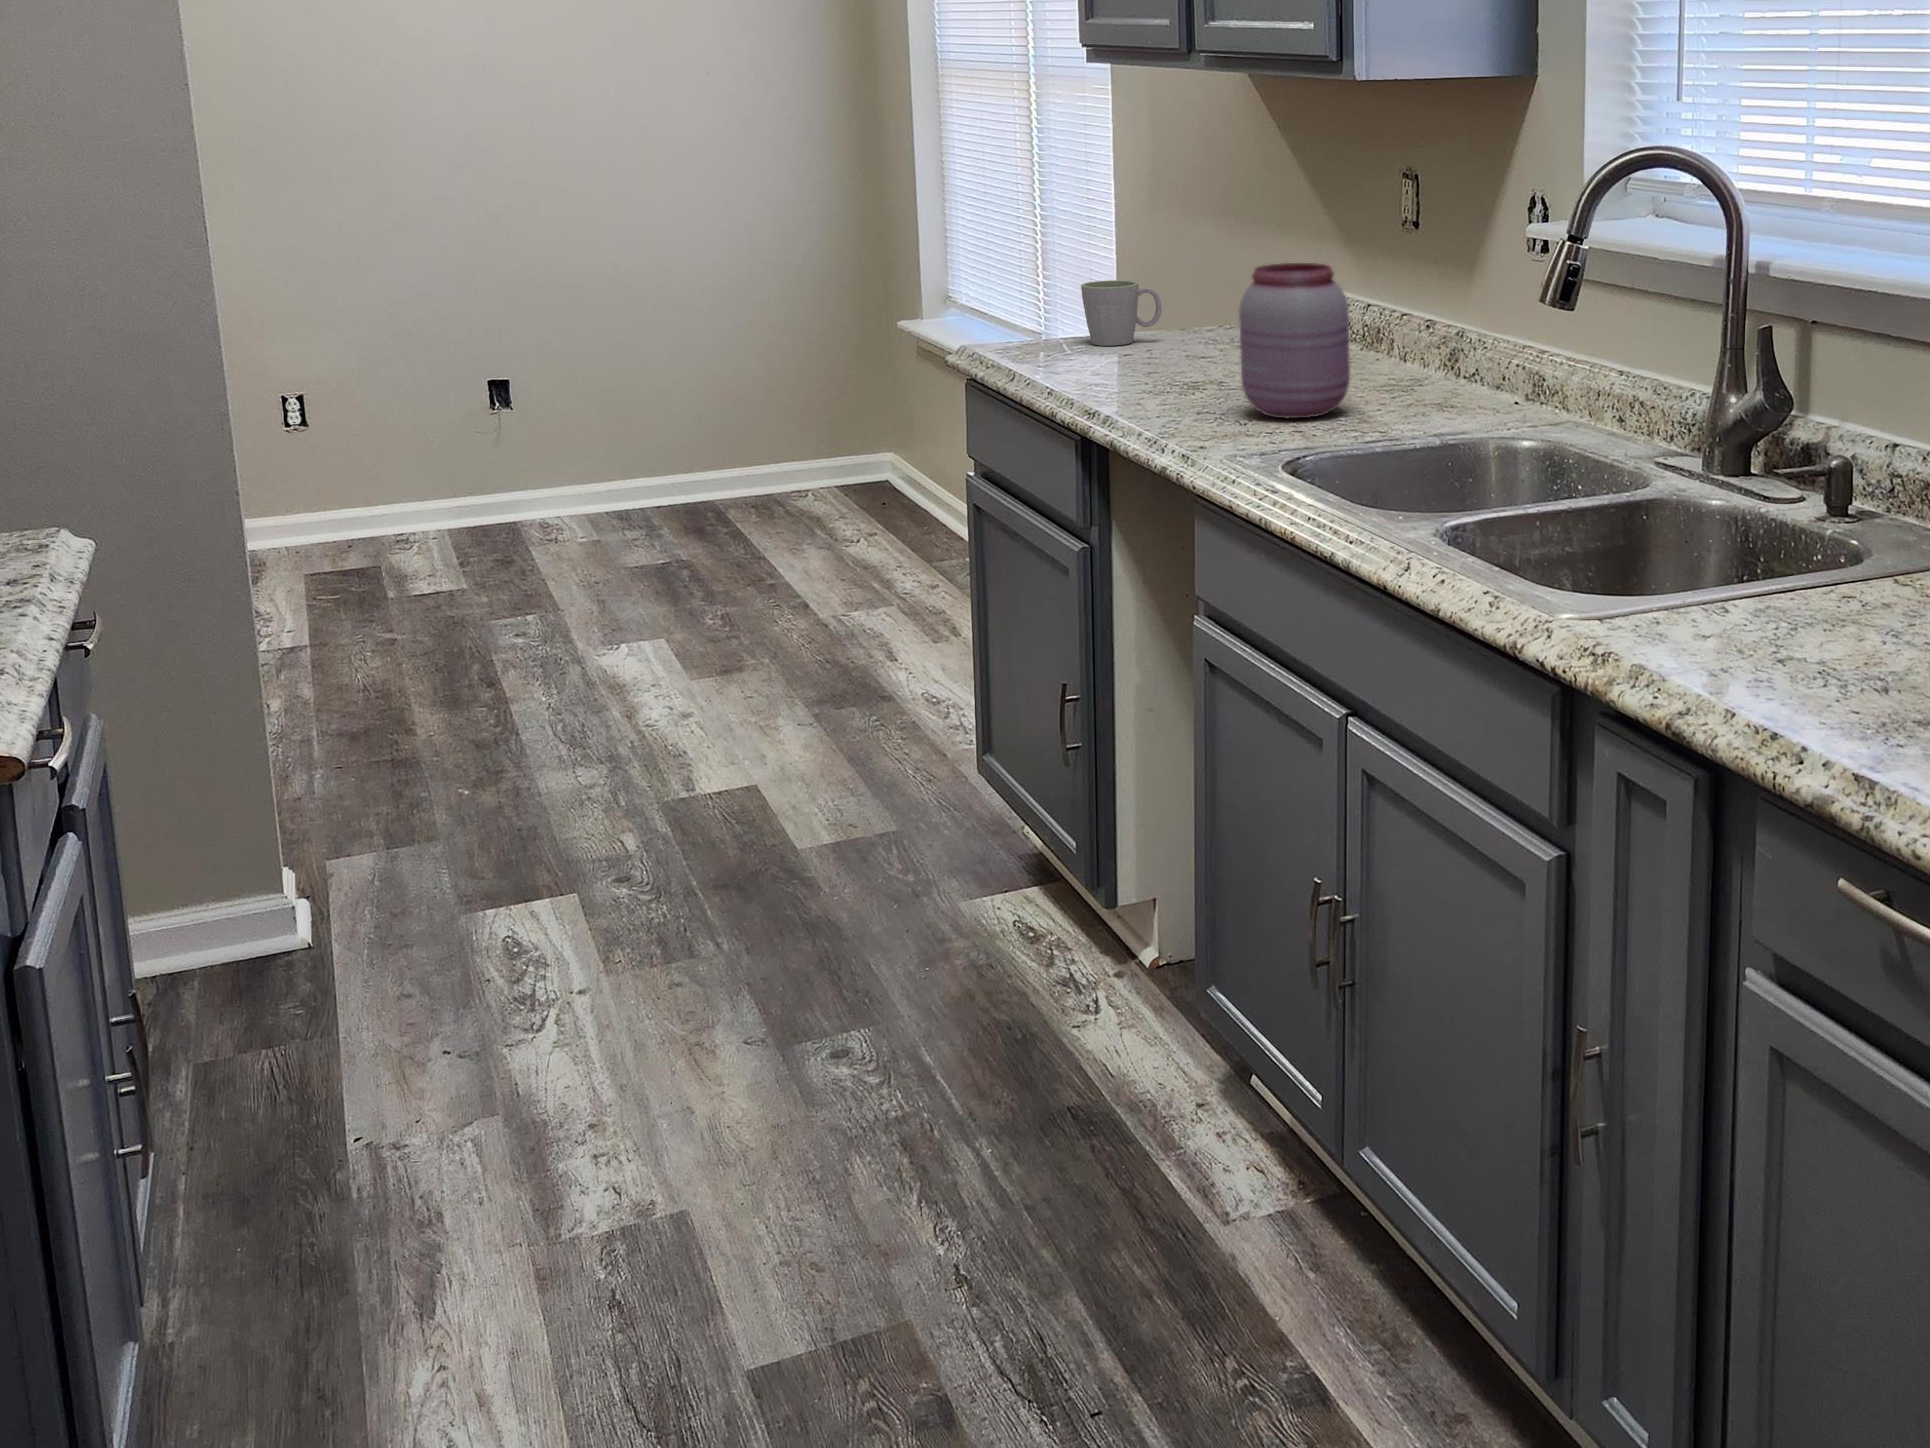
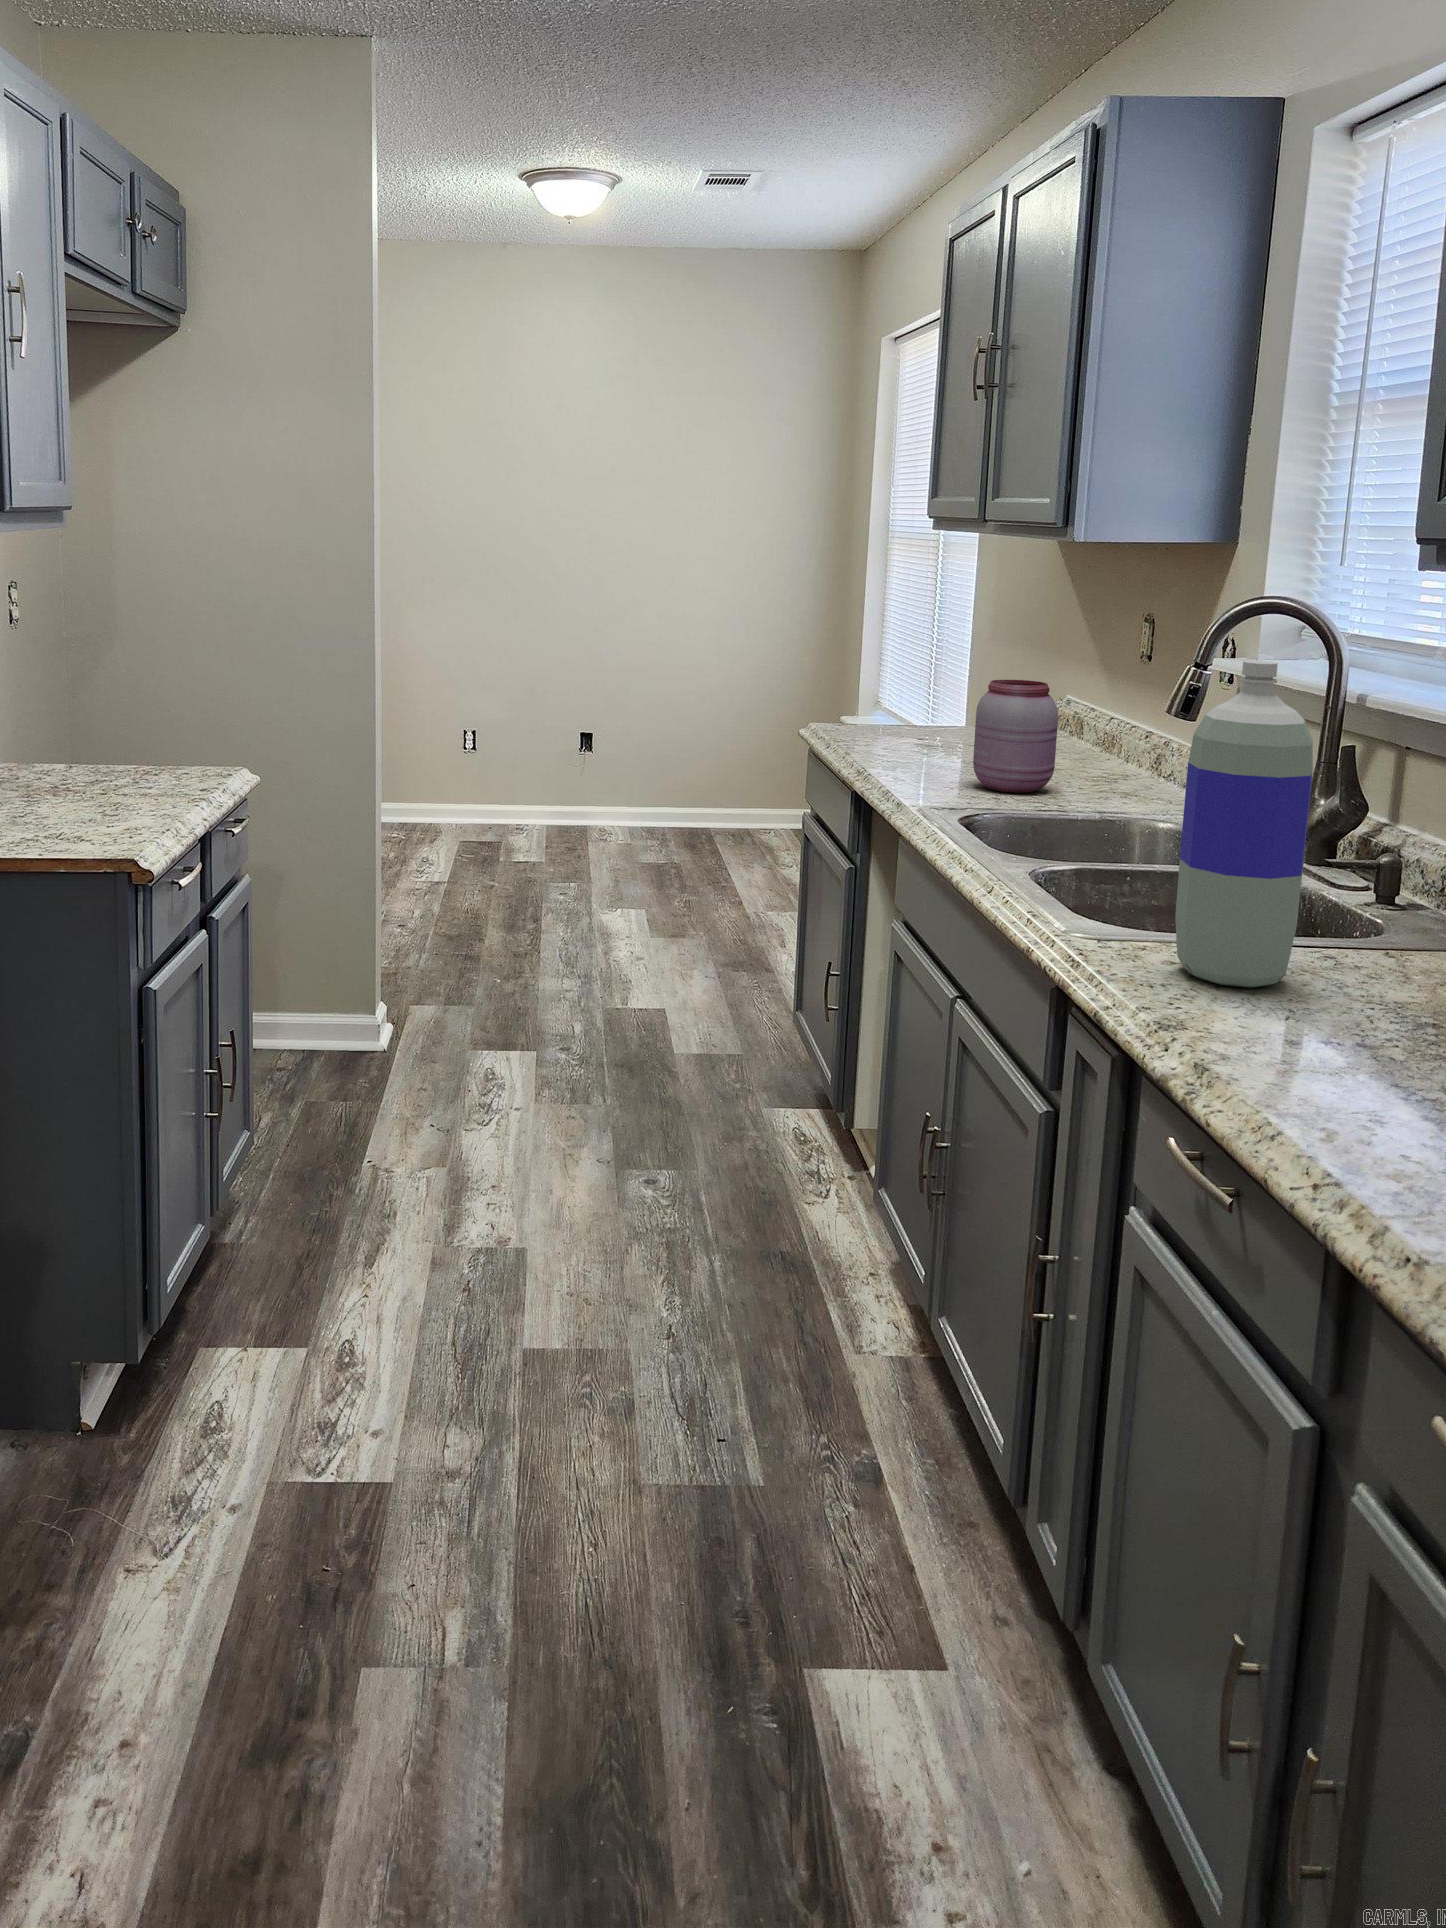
bottle: none [1714,235,1872,661] -> present [1175,661,1313,988]
mug: present [1081,280,1162,346] -> none [907,689,963,736]

